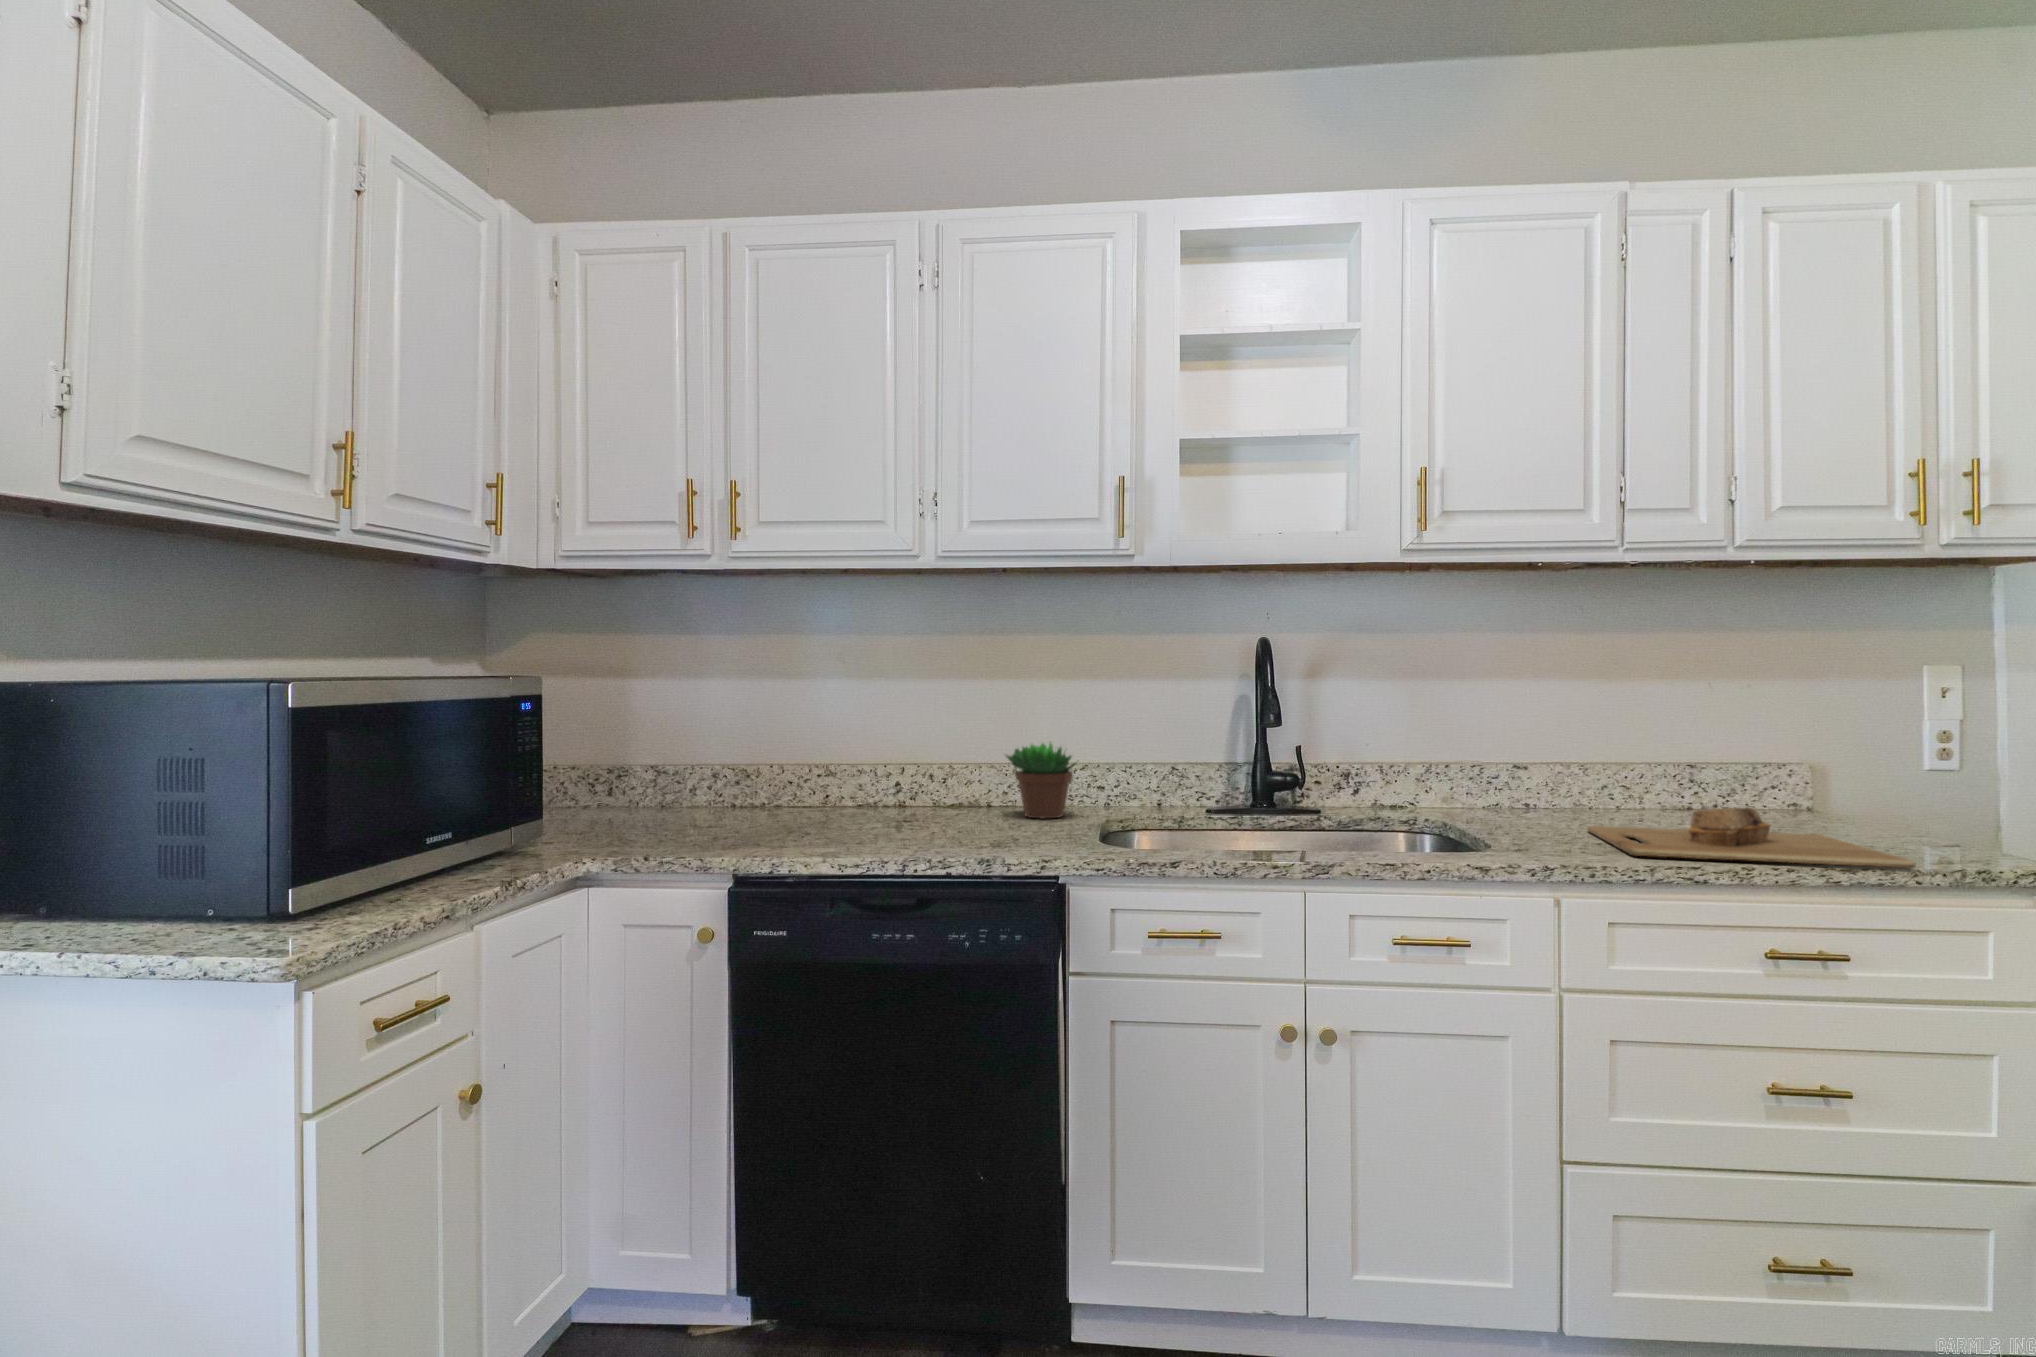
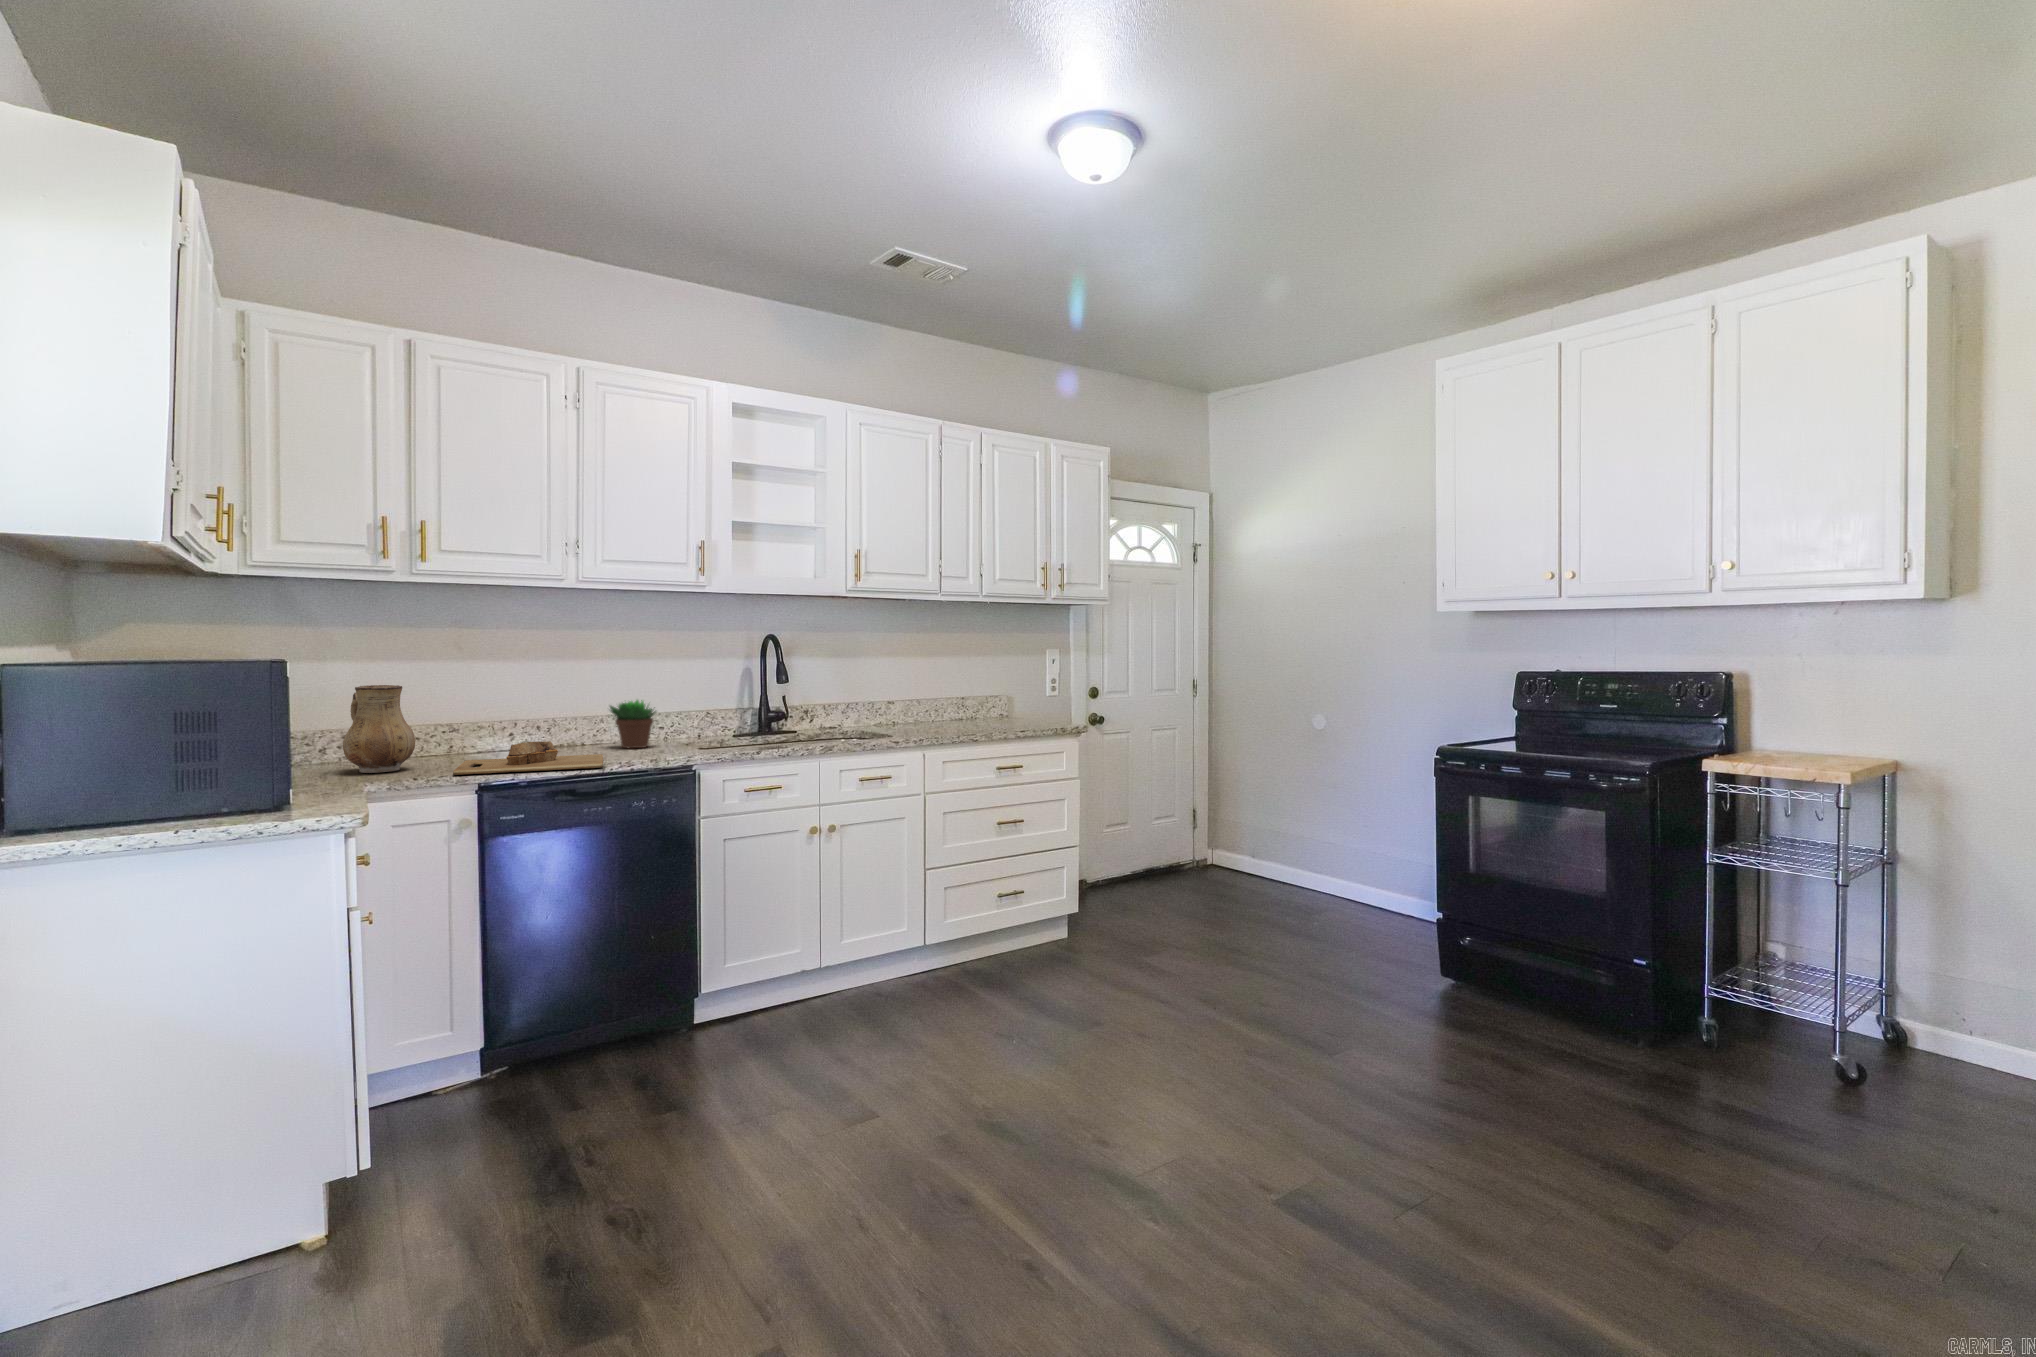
ceramic pitcher: none [647,711,732,828] -> present [343,685,415,773]
cutting board: present [1587,808,1915,868] -> present [453,741,603,775]

